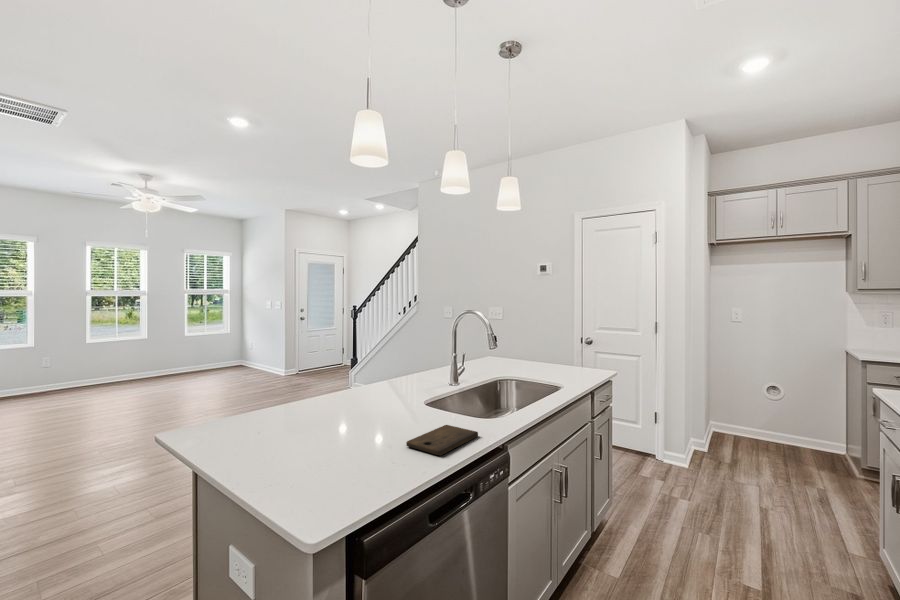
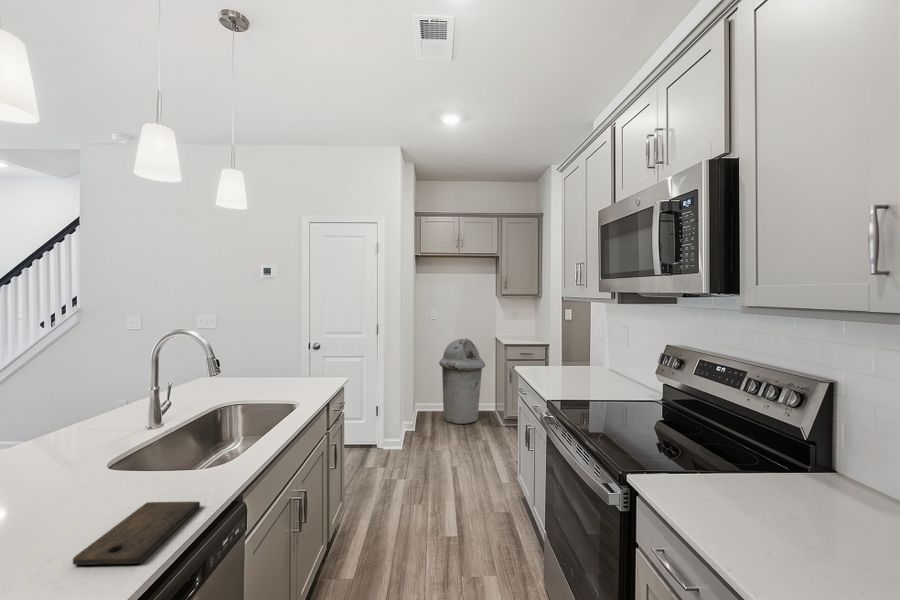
trash can: none [746,346,824,462] -> present [439,338,485,424]

